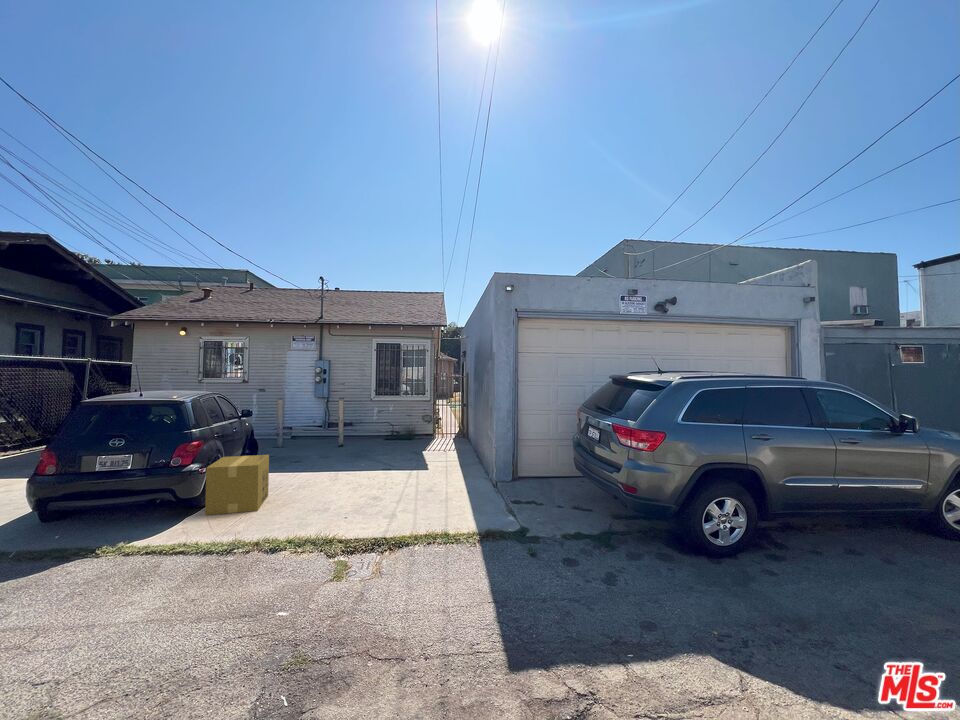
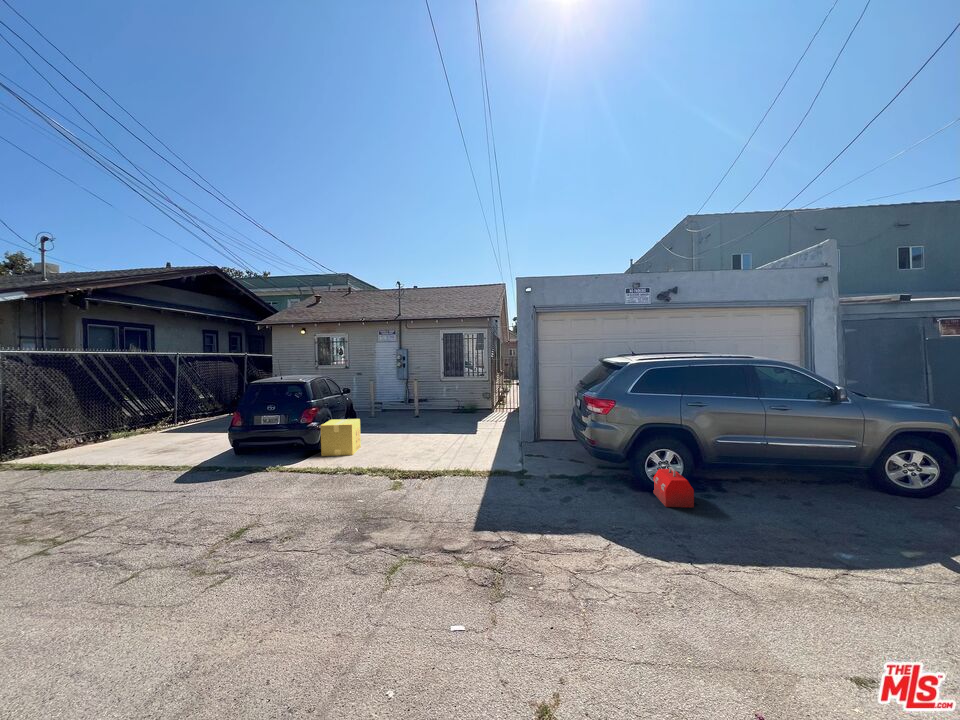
toolbox: none [712,524,784,585] -> present [653,467,694,508]

